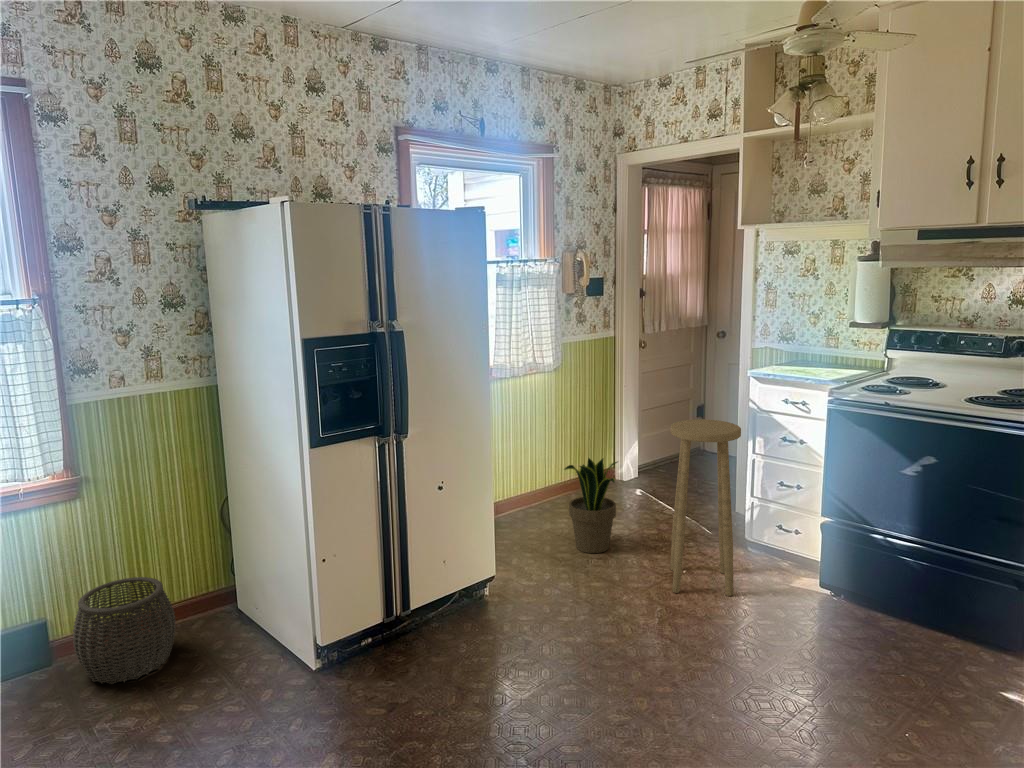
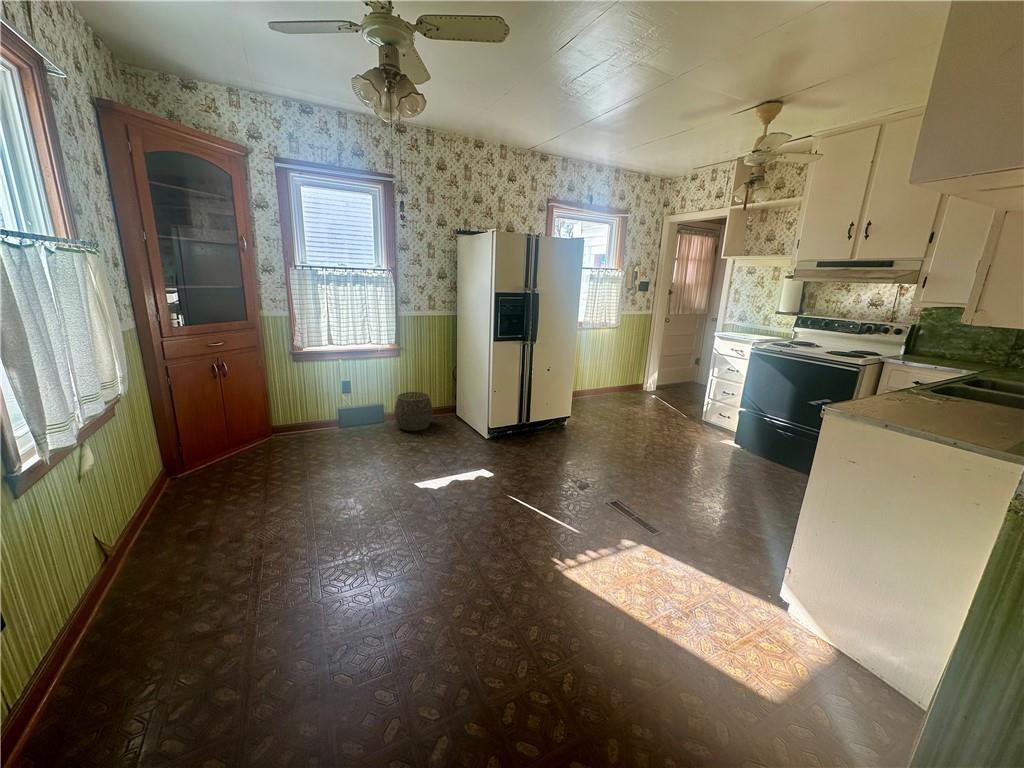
stool: present [670,419,741,596] -> none [656,354,703,441]
potted plant: present [565,458,617,553] -> none [611,370,640,417]

